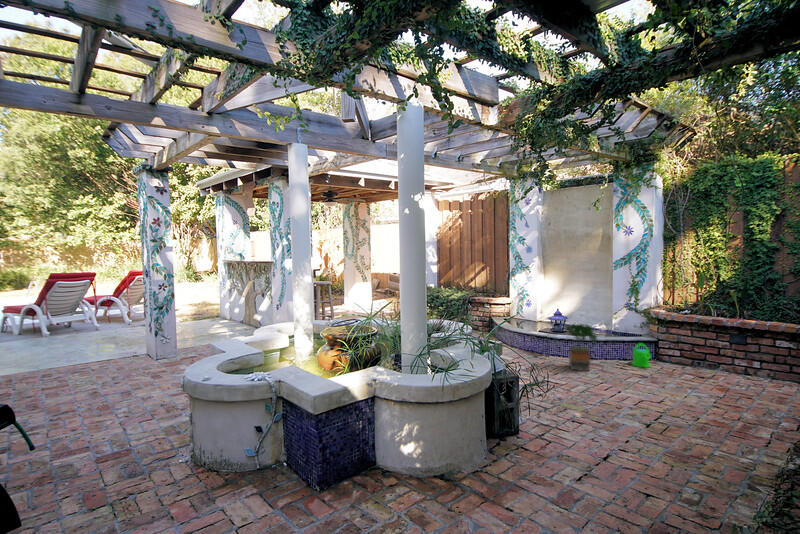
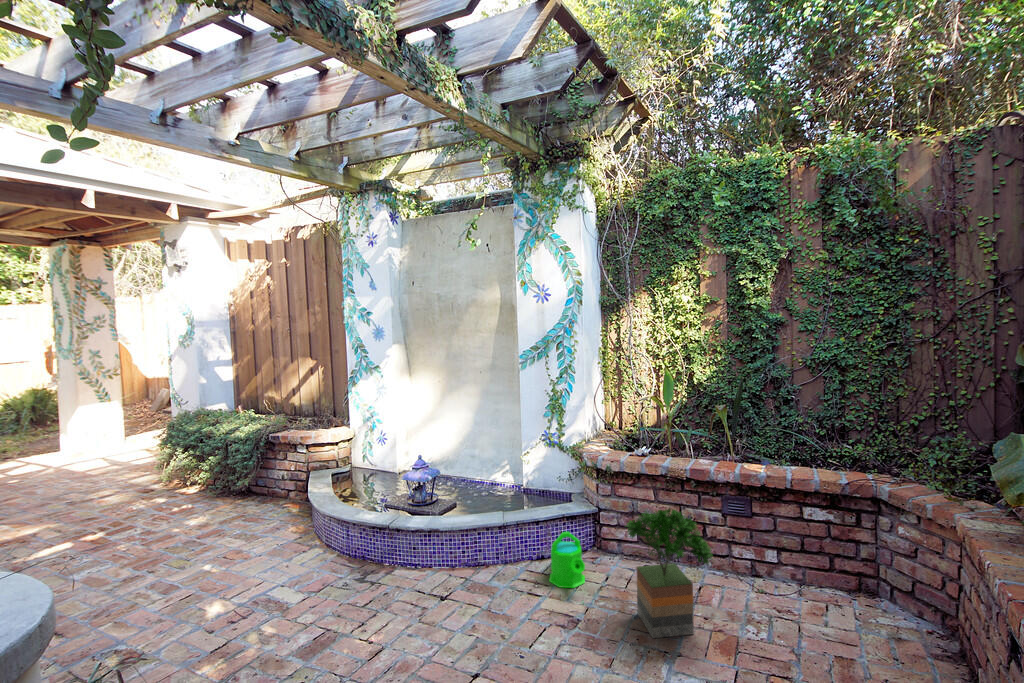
potted tree: present [565,324,597,371] -> present [627,508,713,638]

